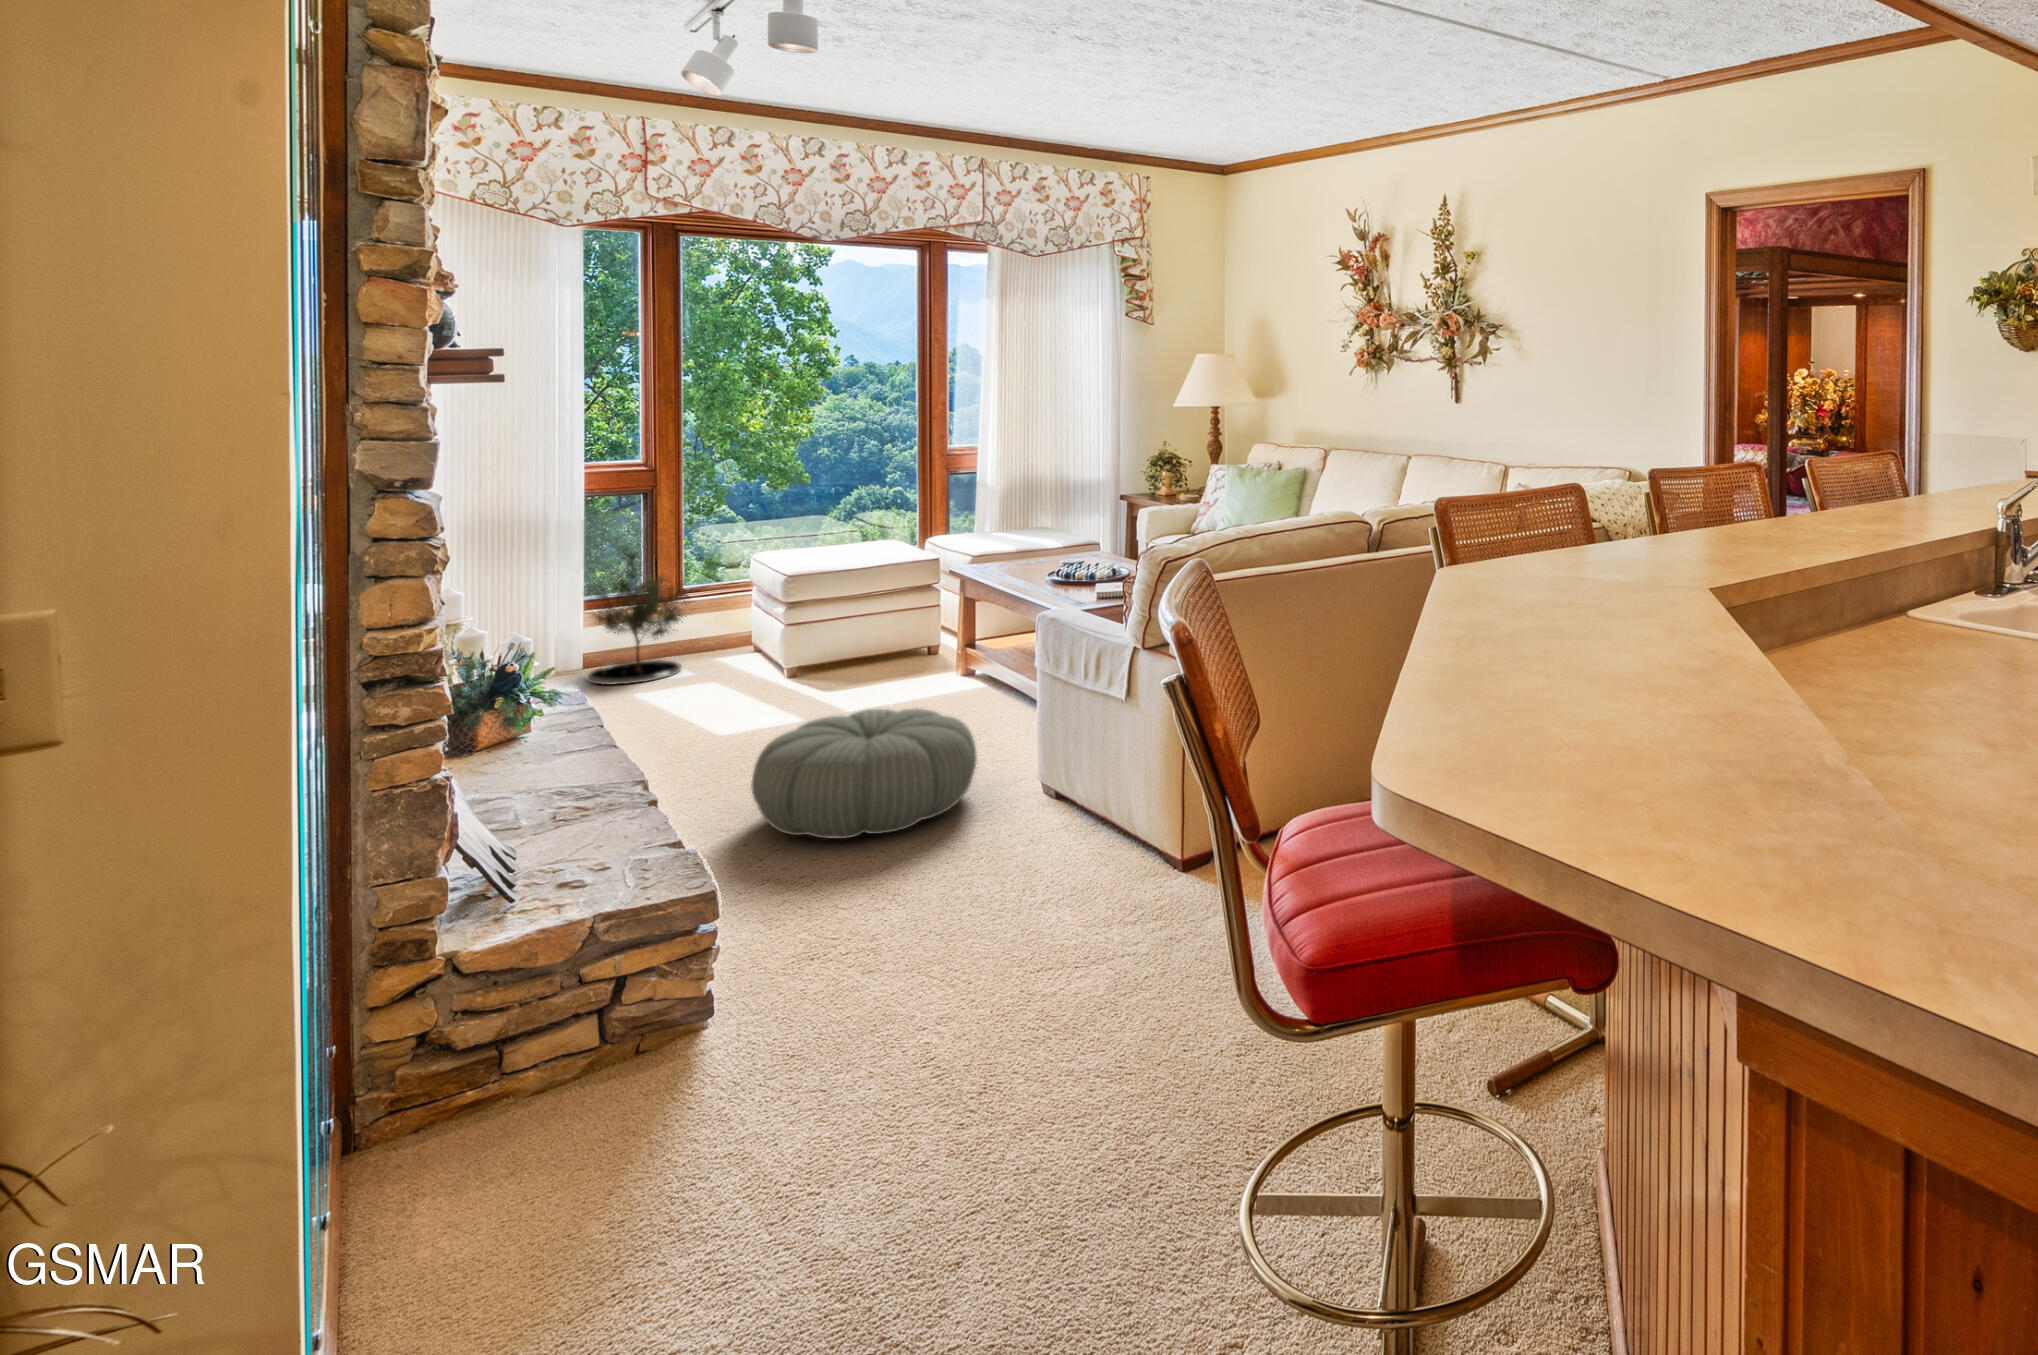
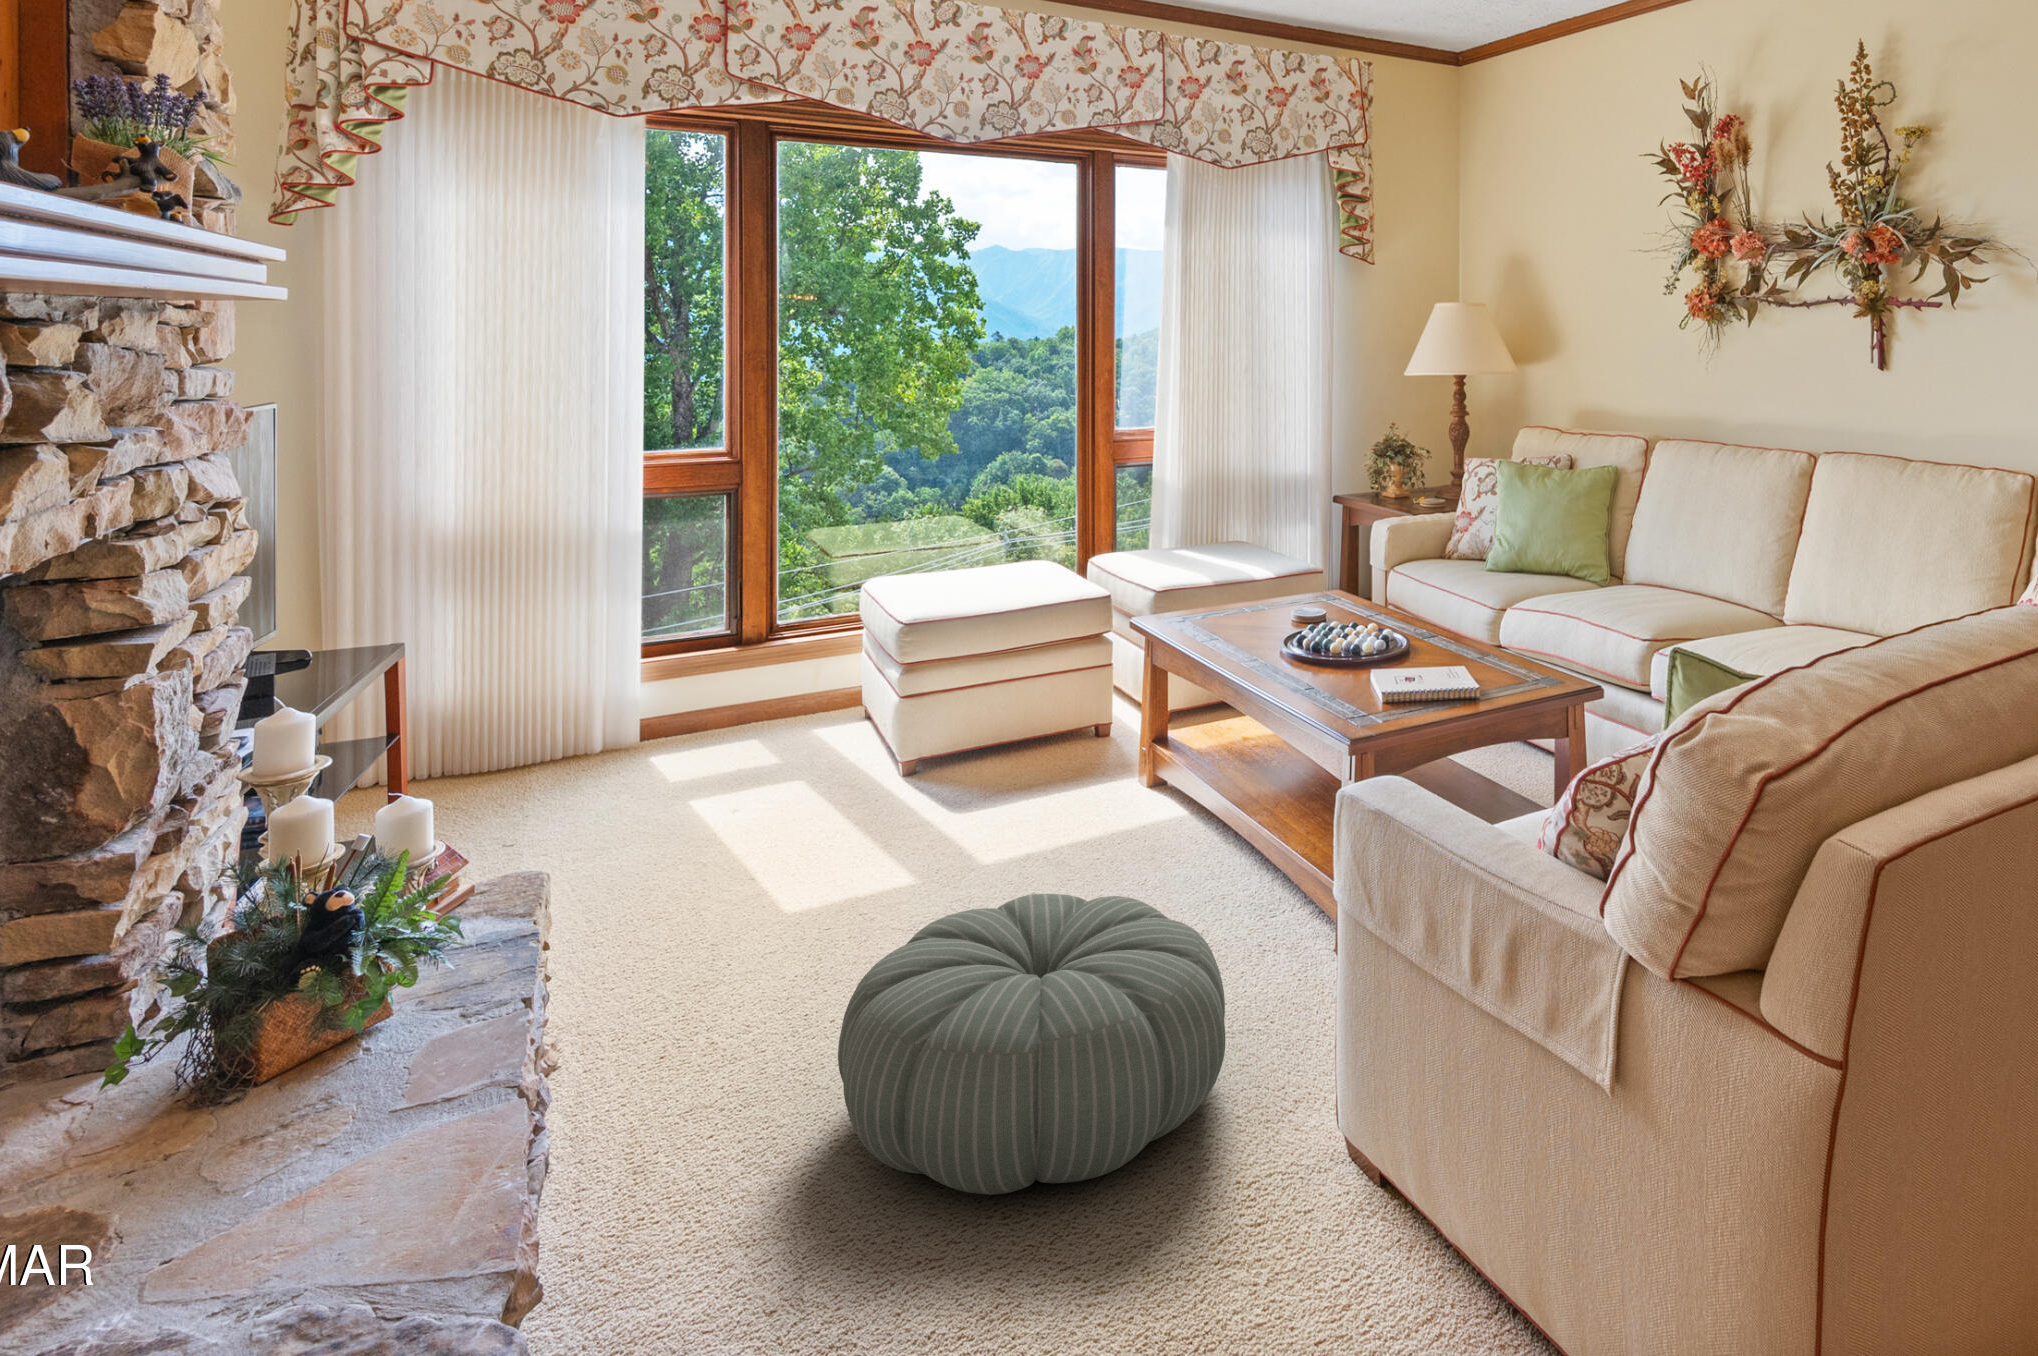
potted tree: present [586,543,689,685] -> none [642,552,793,768]

